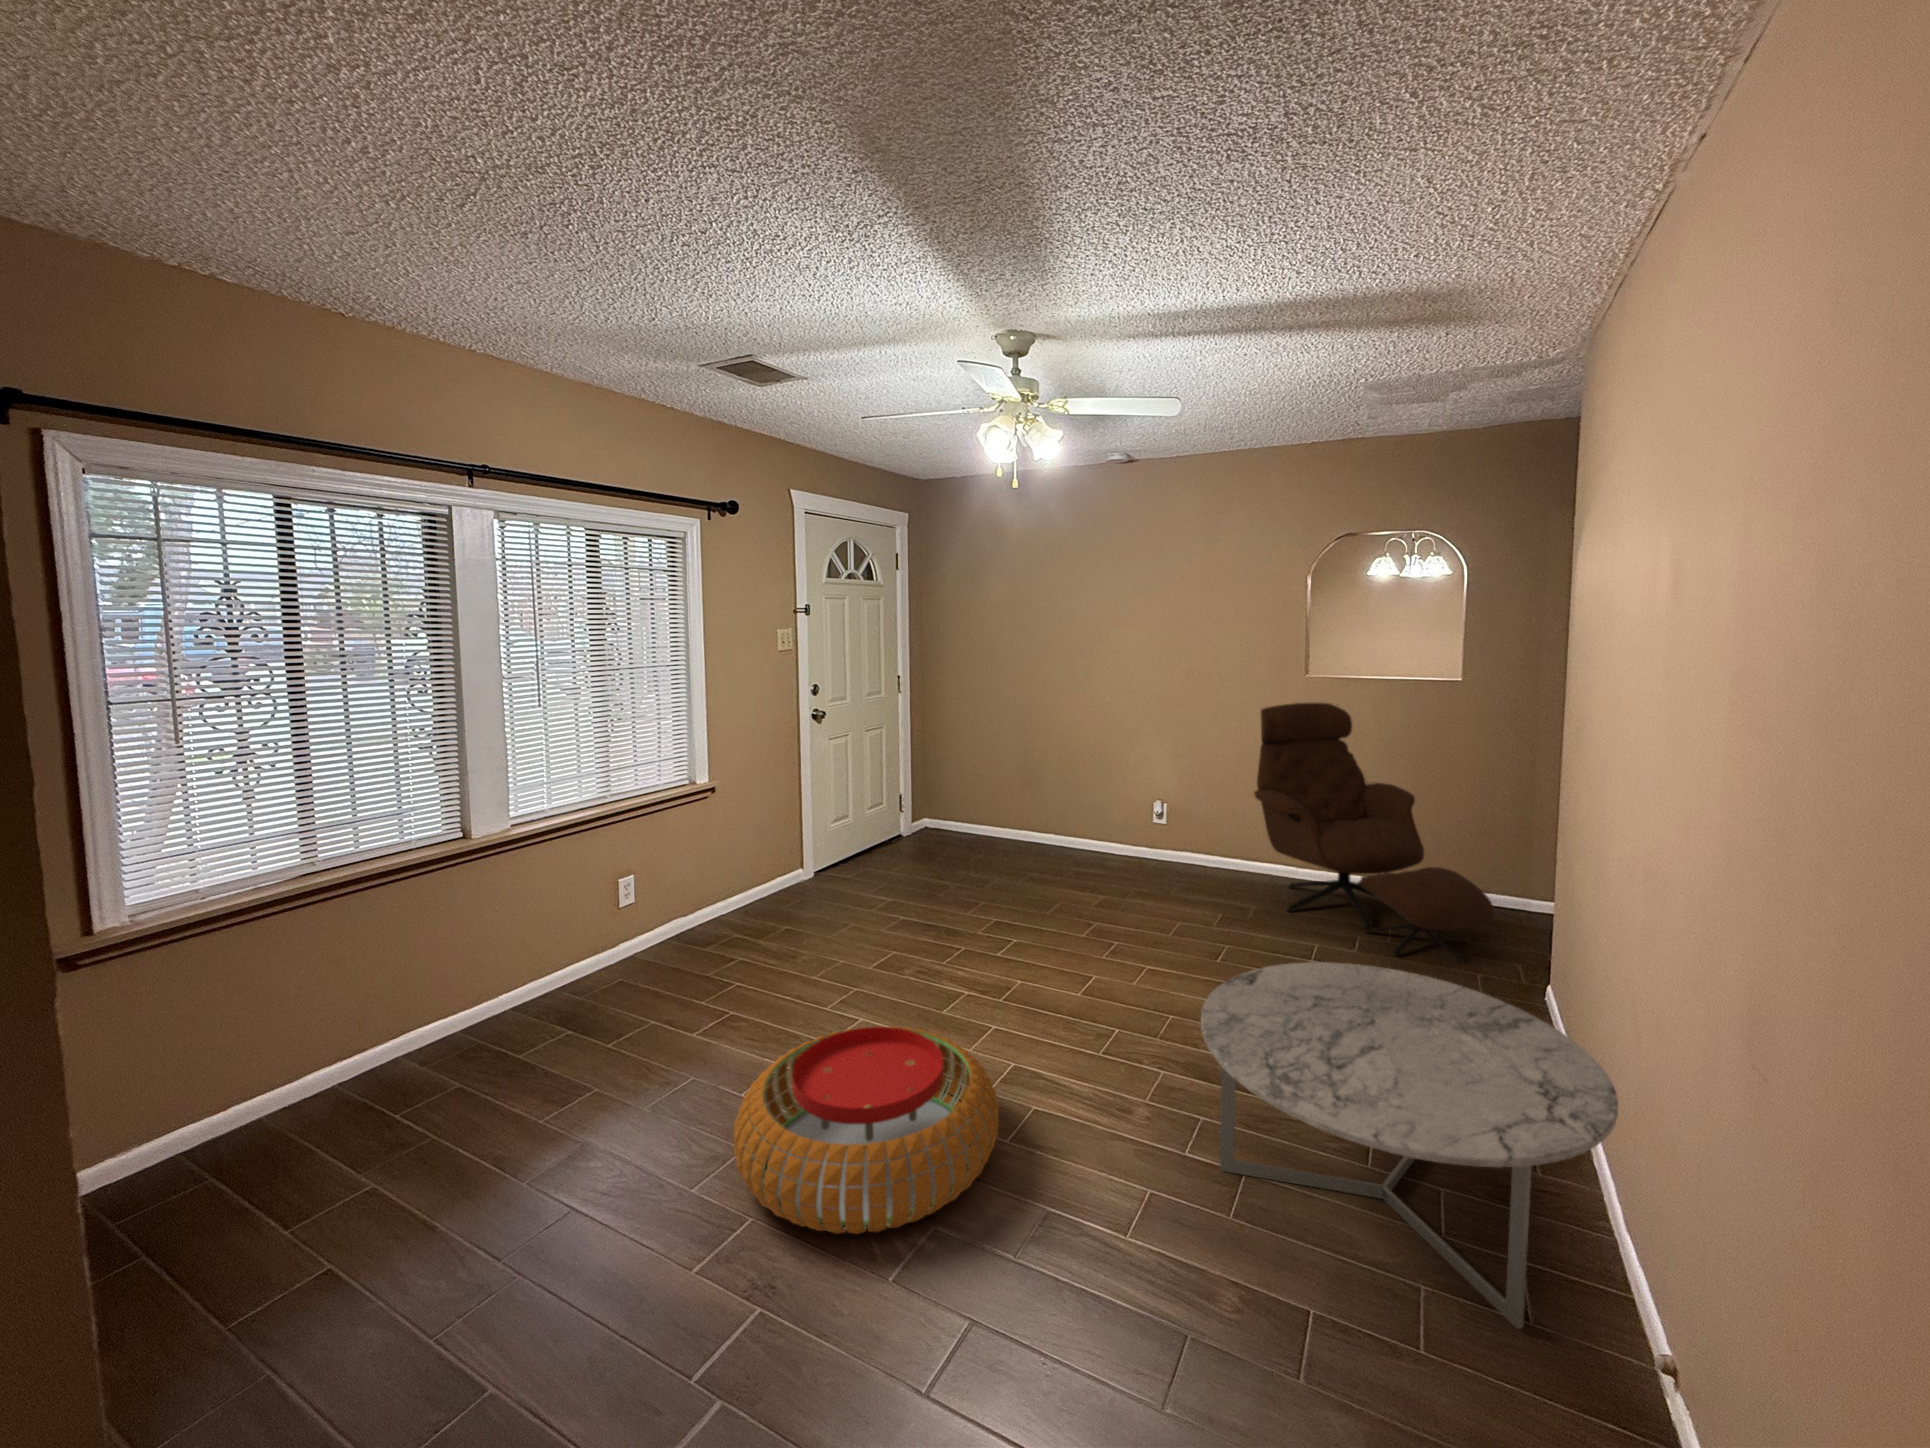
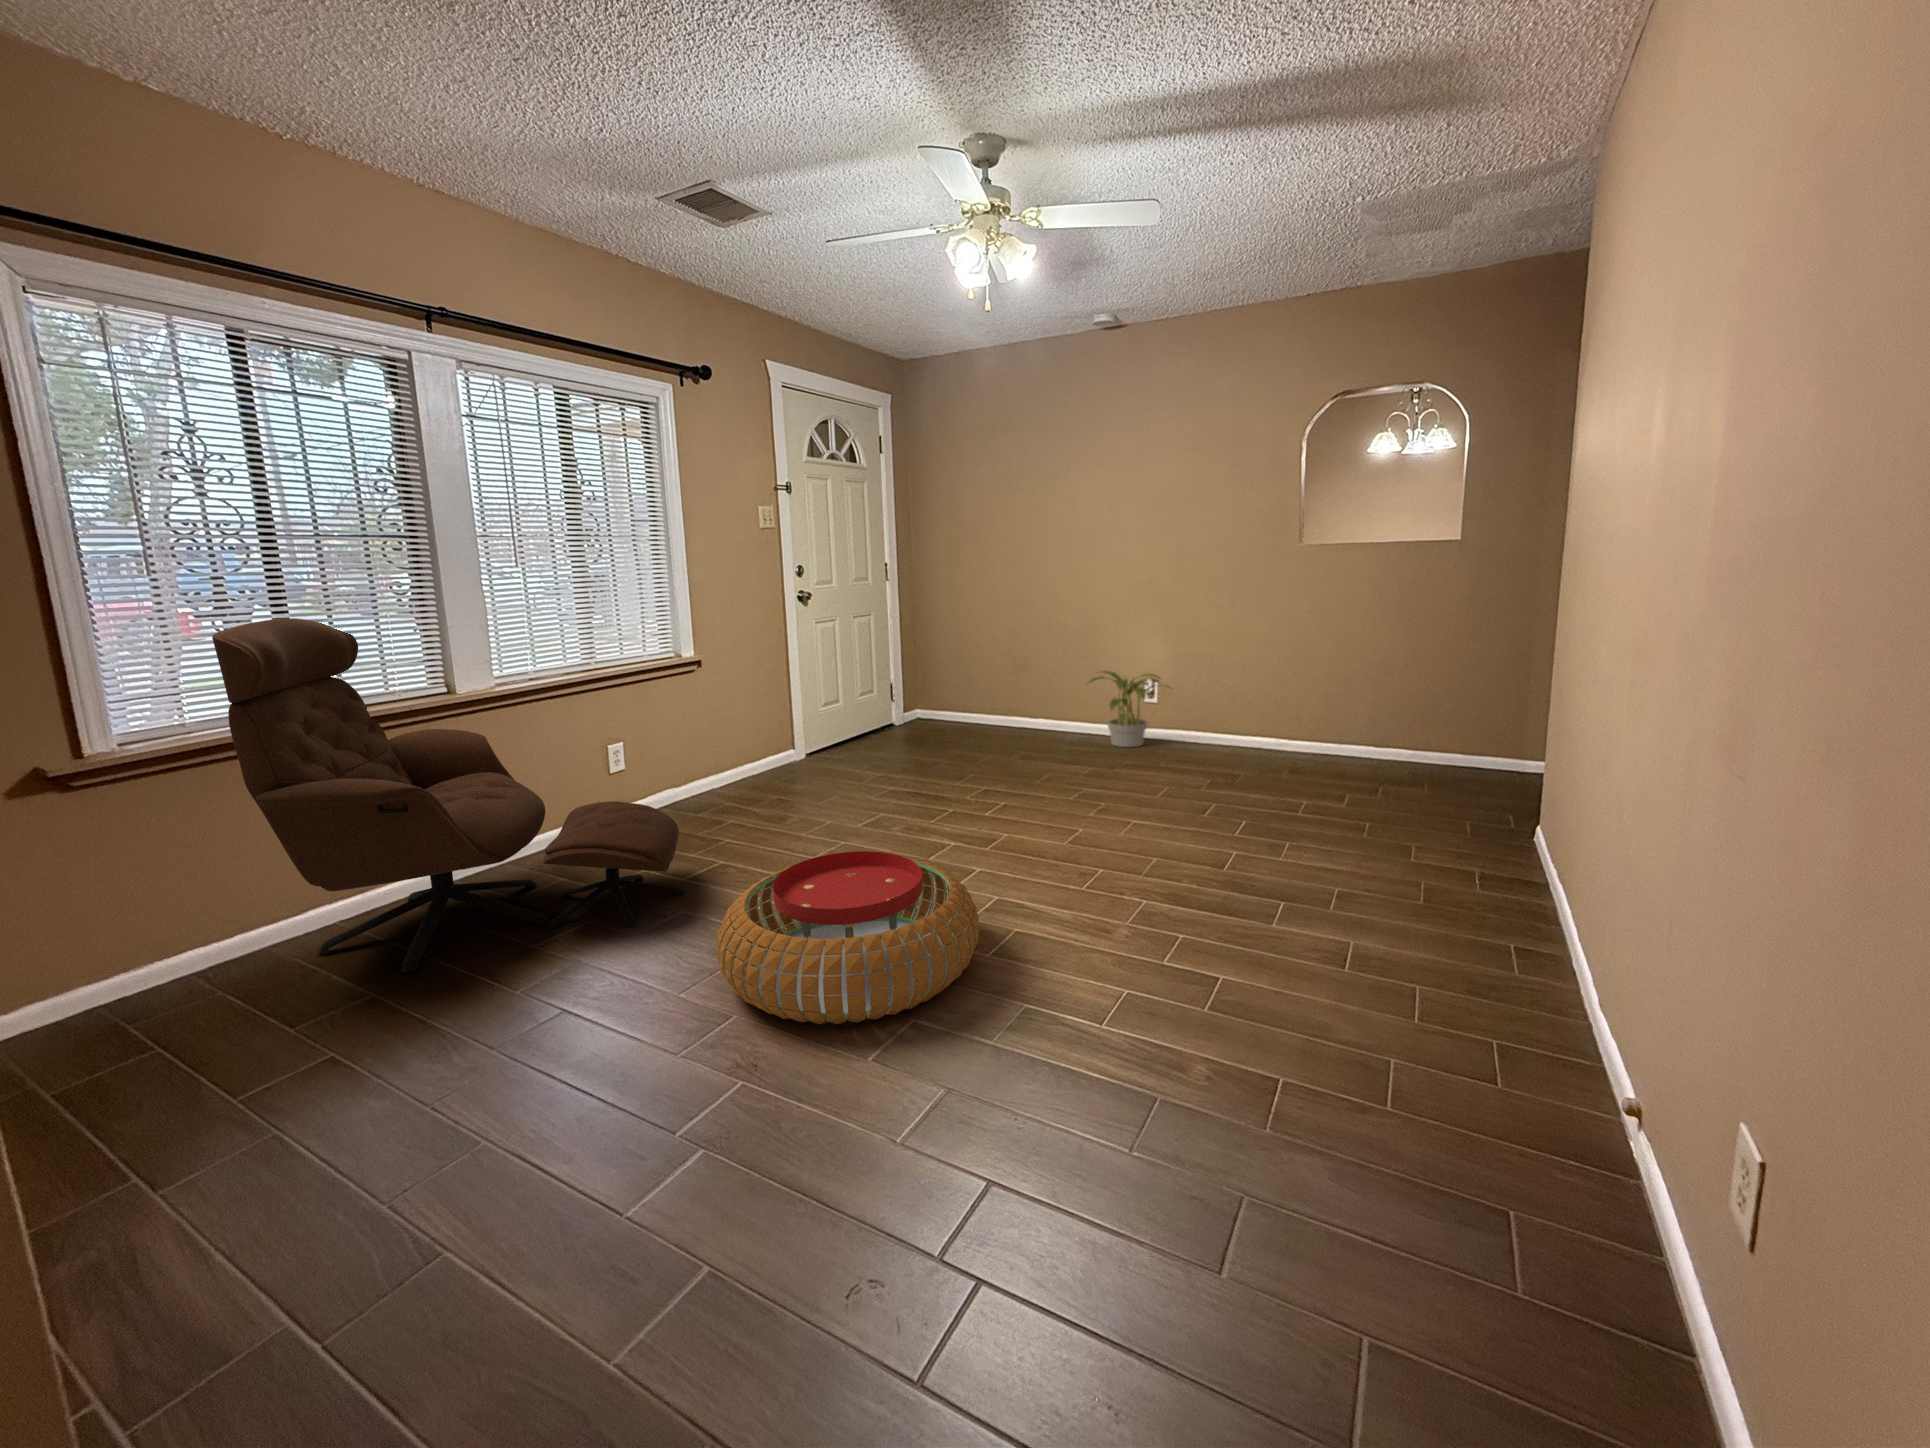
lounge chair: present [1254,703,1494,962] -> present [212,618,685,973]
potted plant: none [1096,793,1181,872] -> present [1089,671,1159,747]
coffee table: present [1201,962,1618,1329] -> none [1179,784,1599,1088]

